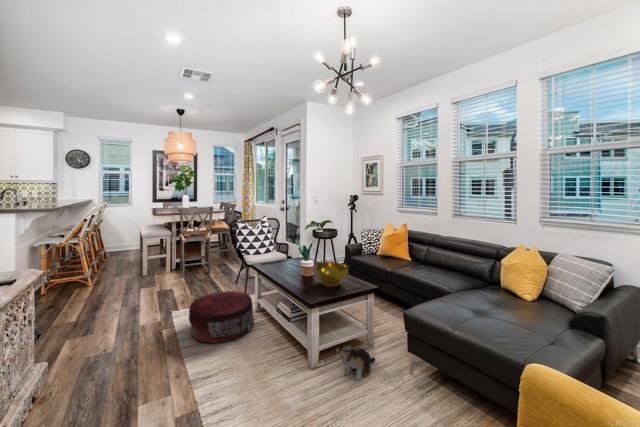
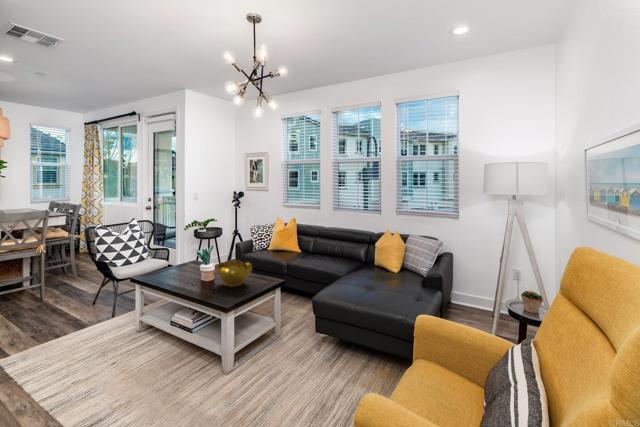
pouf: present [189,290,254,343] -> none [46,310,141,380]
plush toy: present [336,346,375,380] -> none [253,339,286,371]

